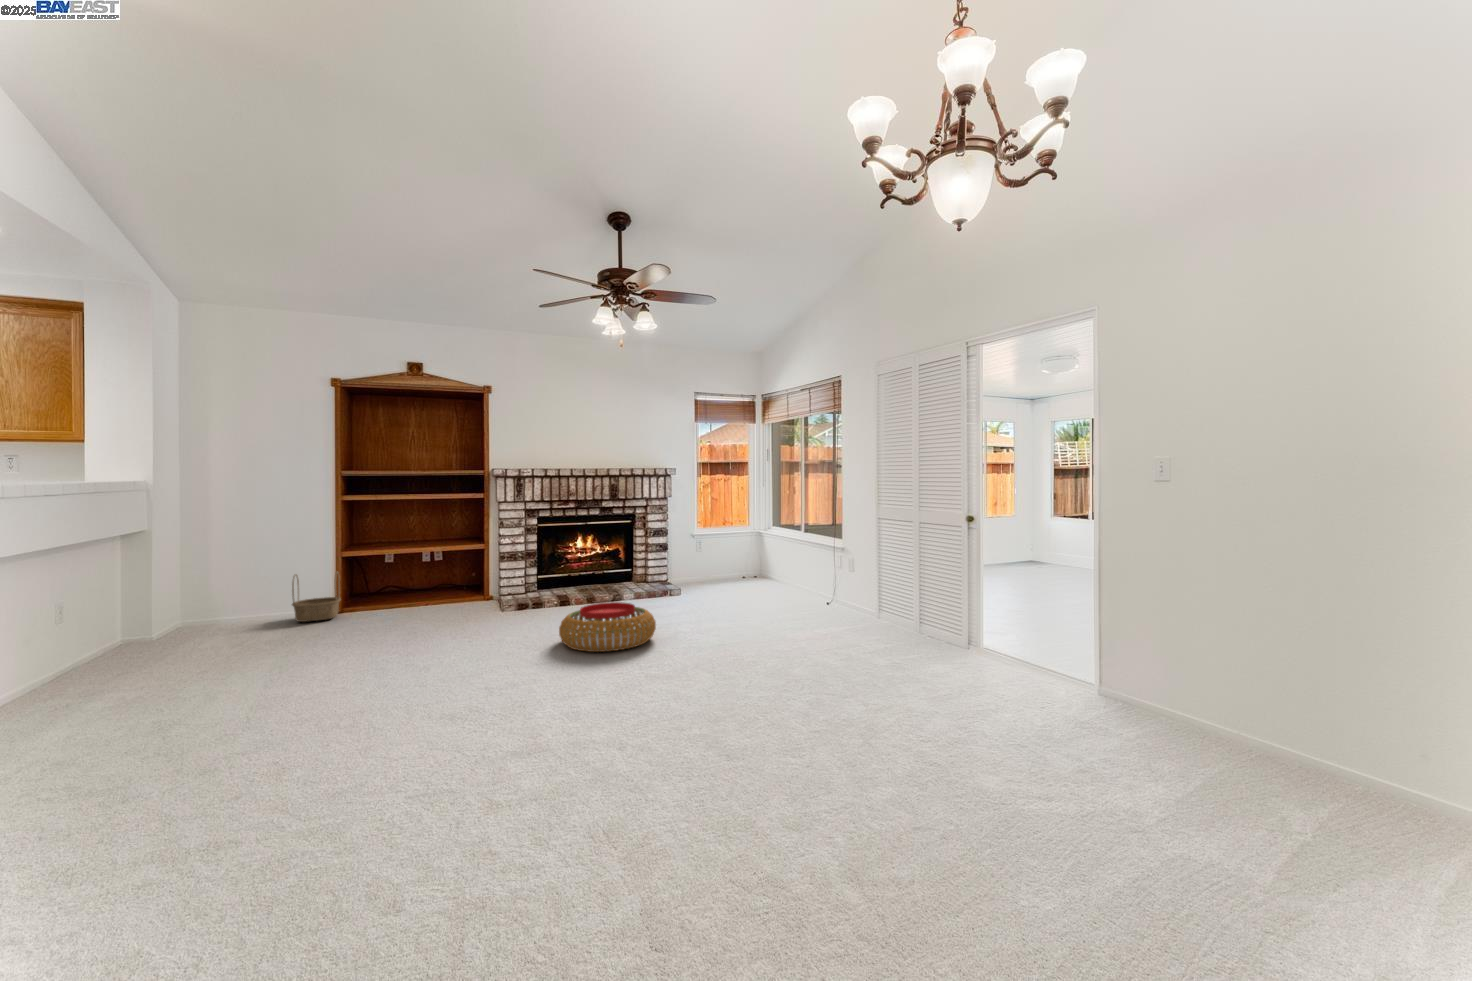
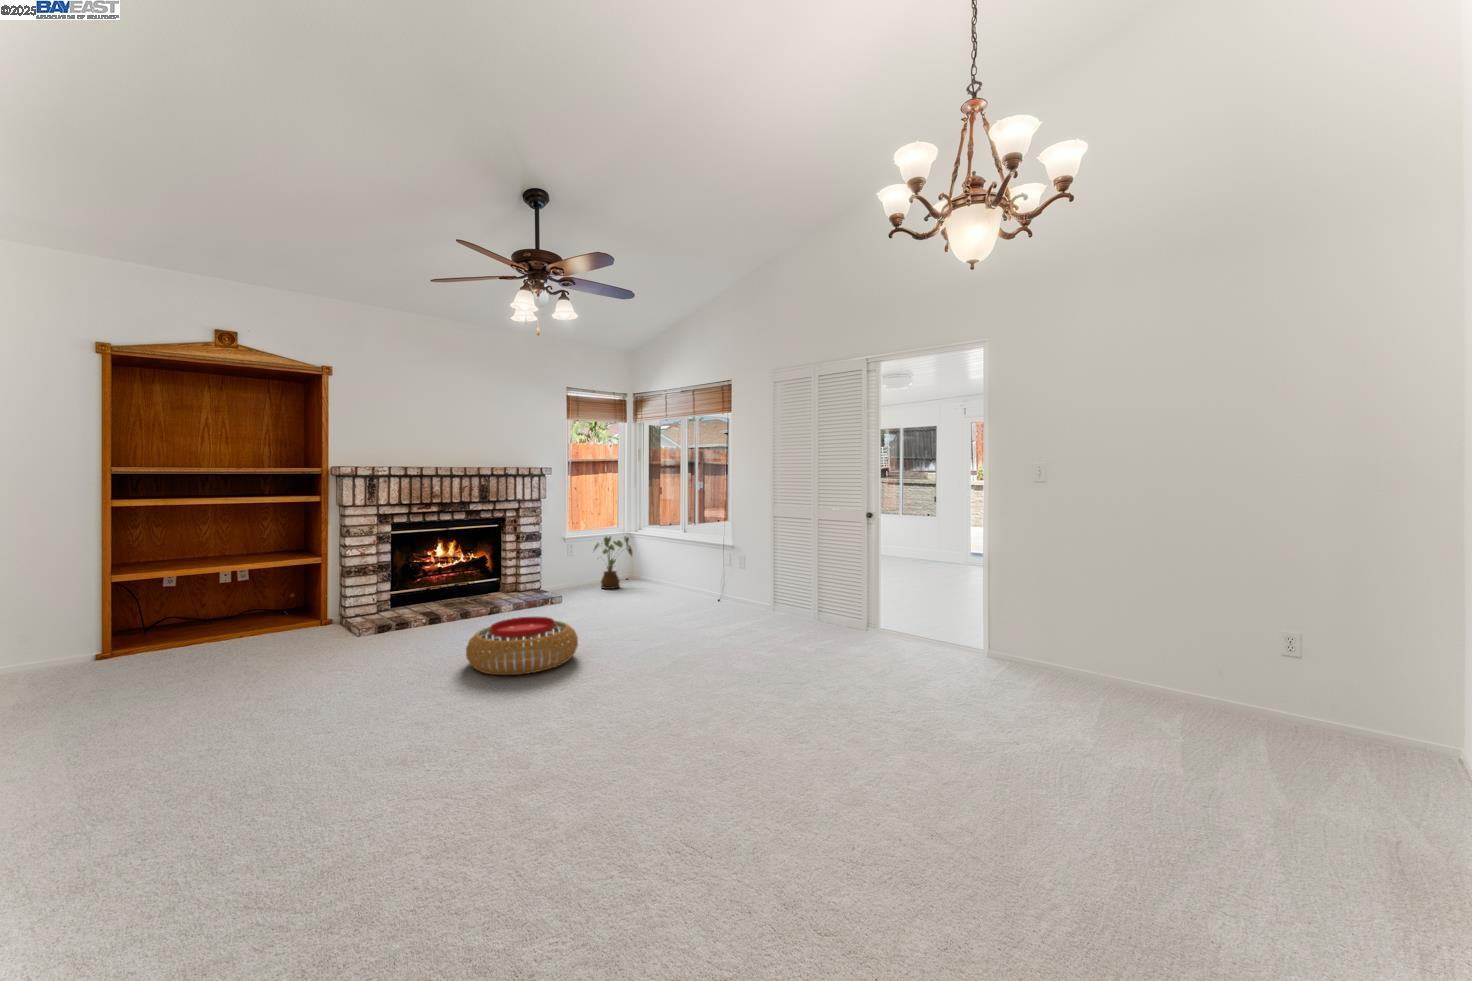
house plant: none [716,534,753,585] -> present [594,536,632,589]
basket: present [292,572,341,622] -> none [33,601,116,674]

